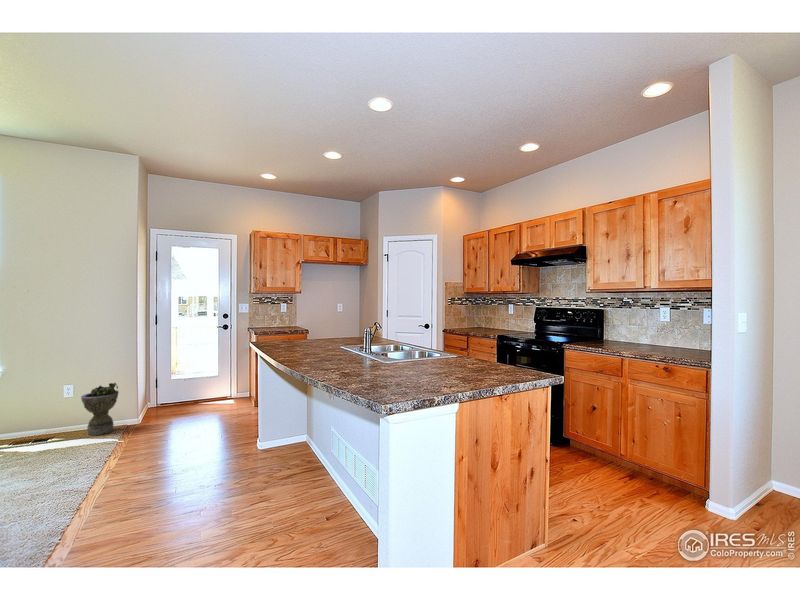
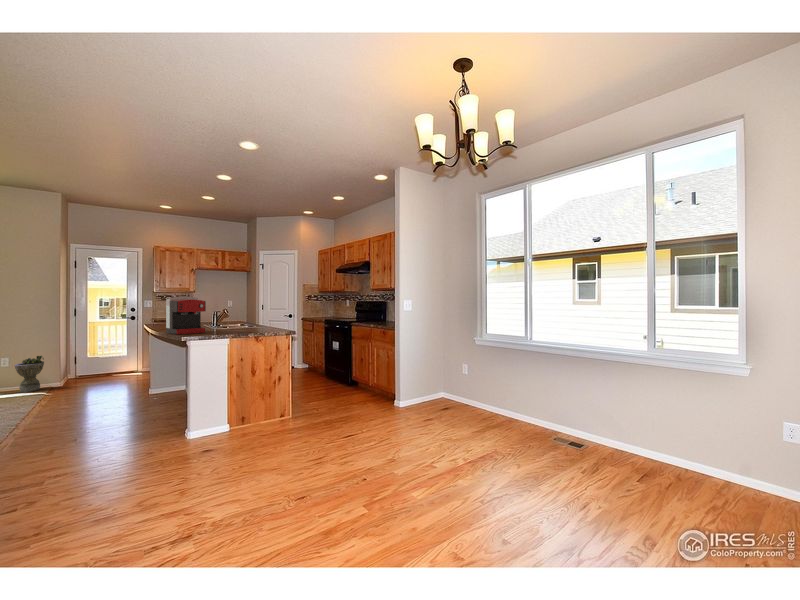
coffee maker: none [319,304,394,384] -> present [166,296,206,334]

